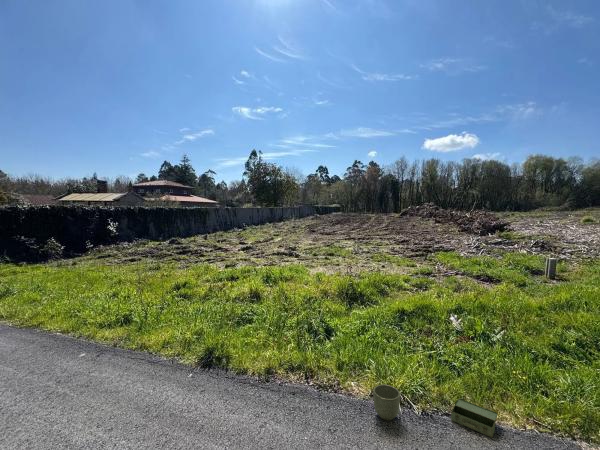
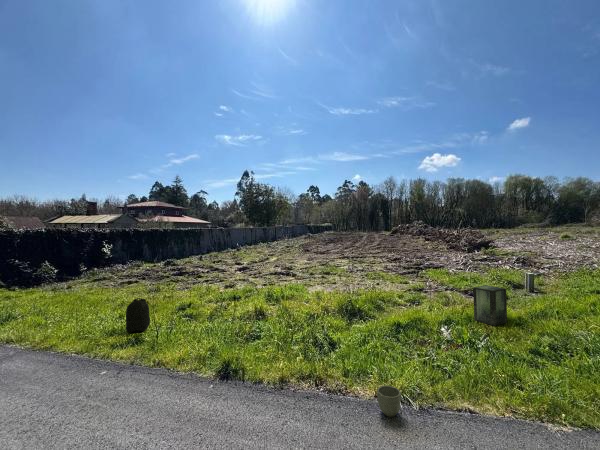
storage box: none [488,271,526,316] -> present [473,285,507,326]
backpack: none [111,277,138,313] -> present [126,298,150,332]
toolbox: present [451,399,498,437] -> none [445,396,484,427]

